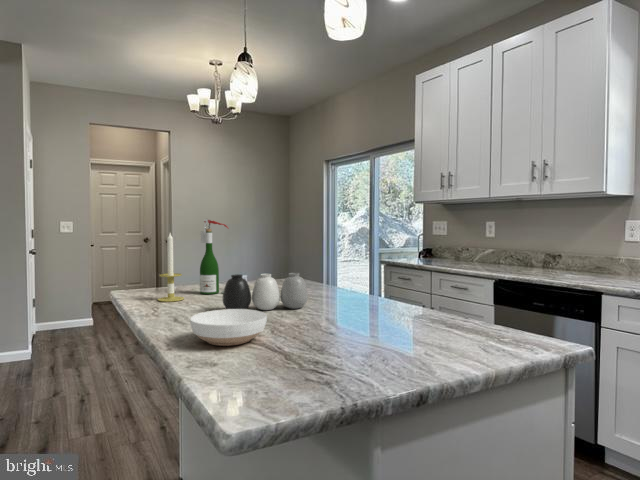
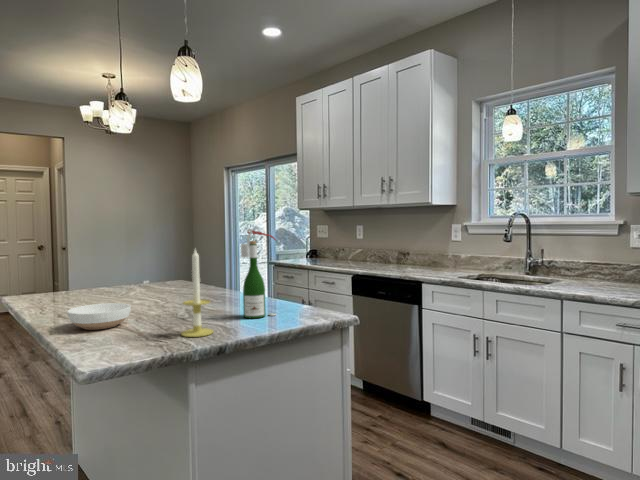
wine bottle: present [200,219,228,294] -> present [241,229,276,318]
candle: present [158,233,184,302] -> present [181,250,213,337]
vase: present [223,273,308,310] -> none [102,274,176,307]

